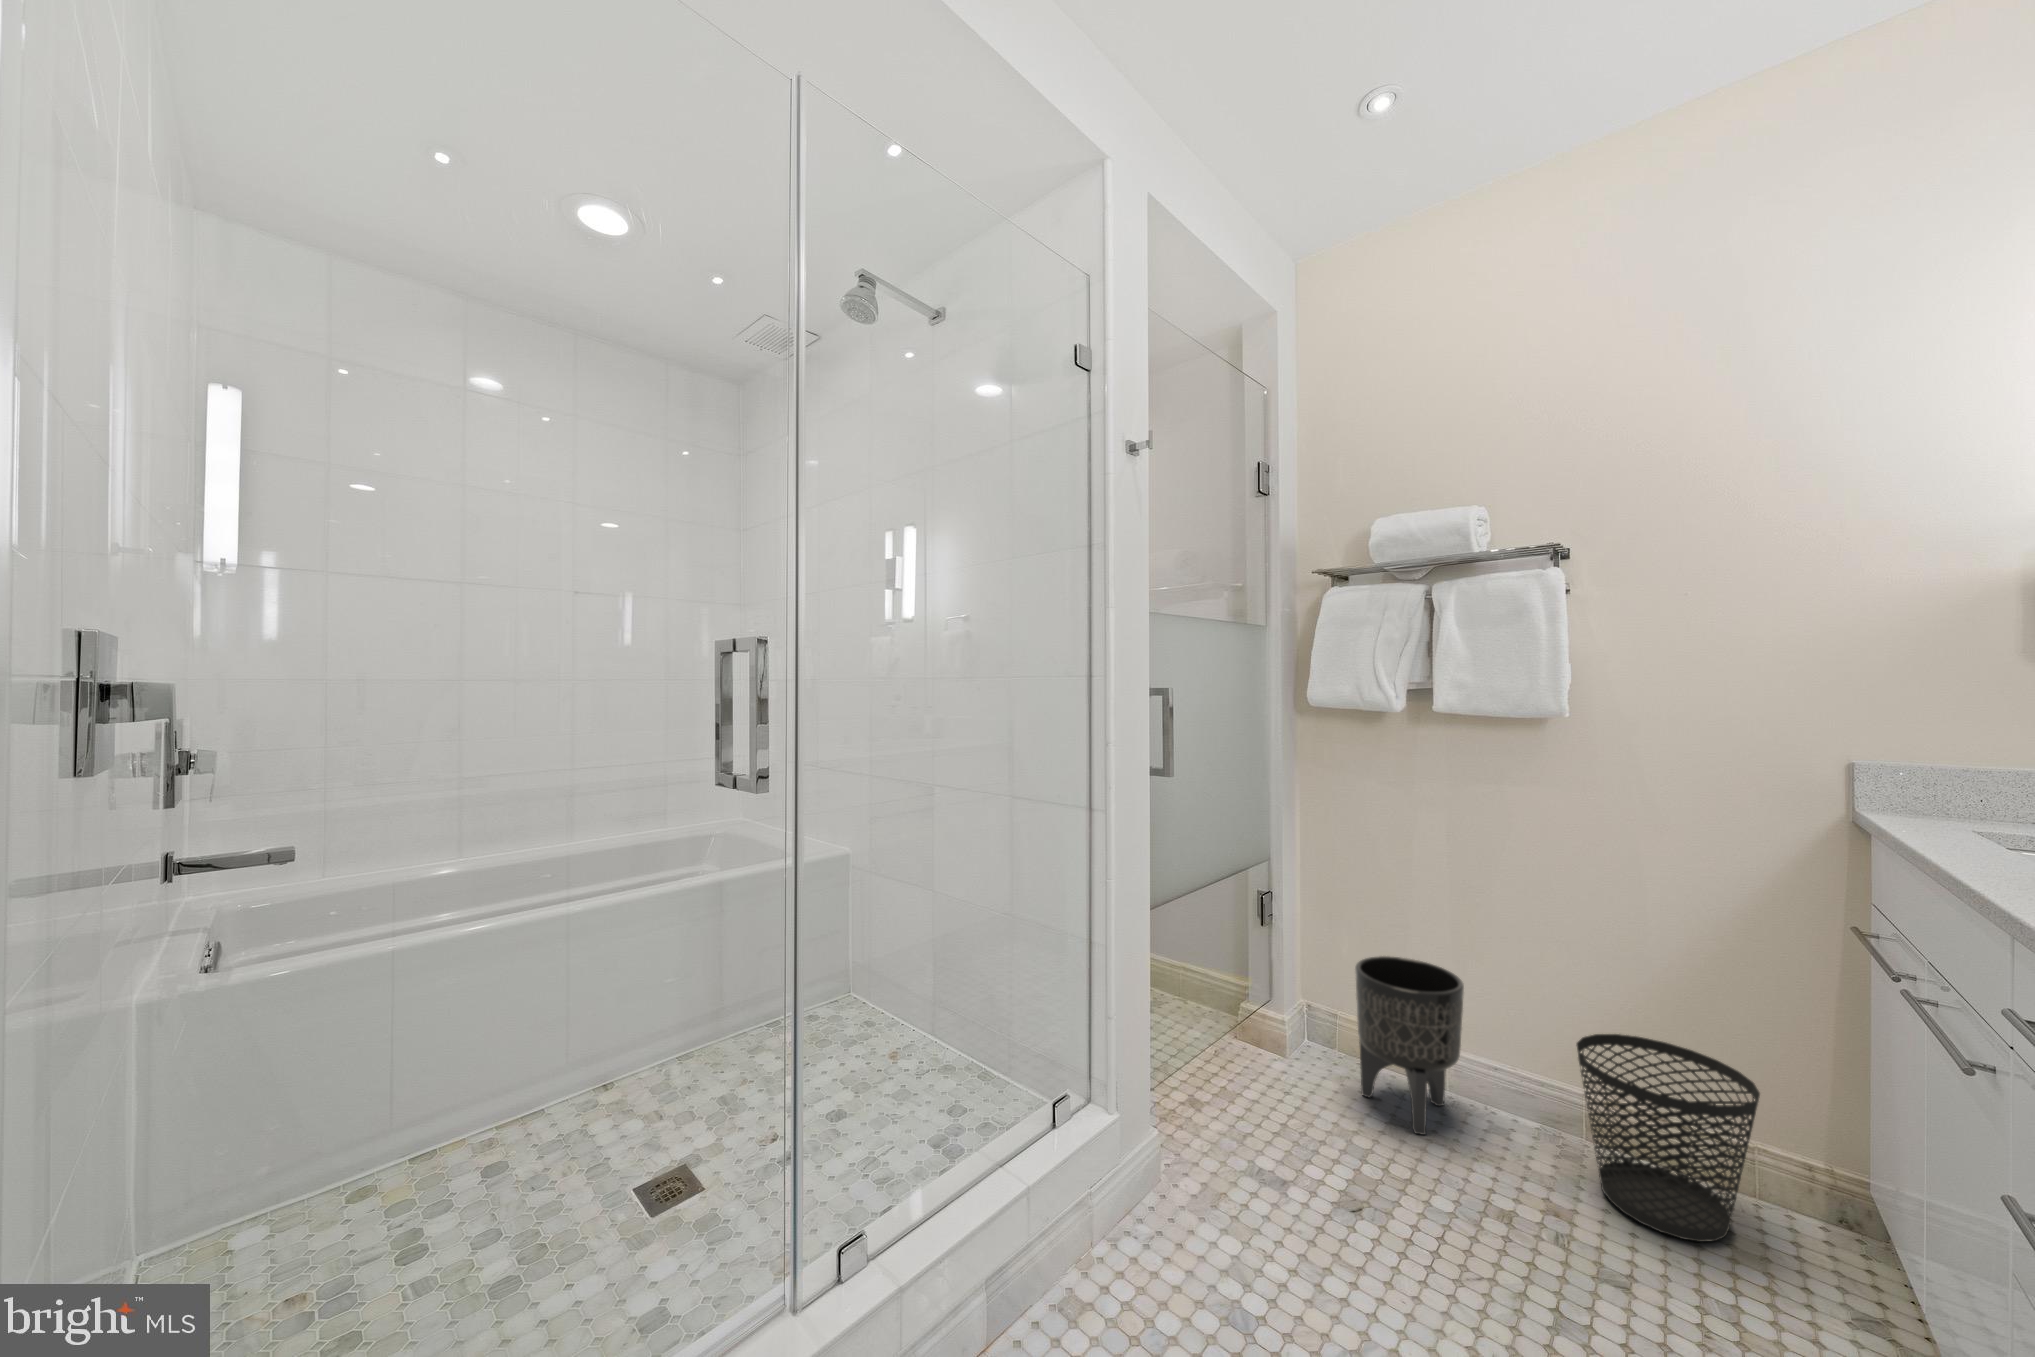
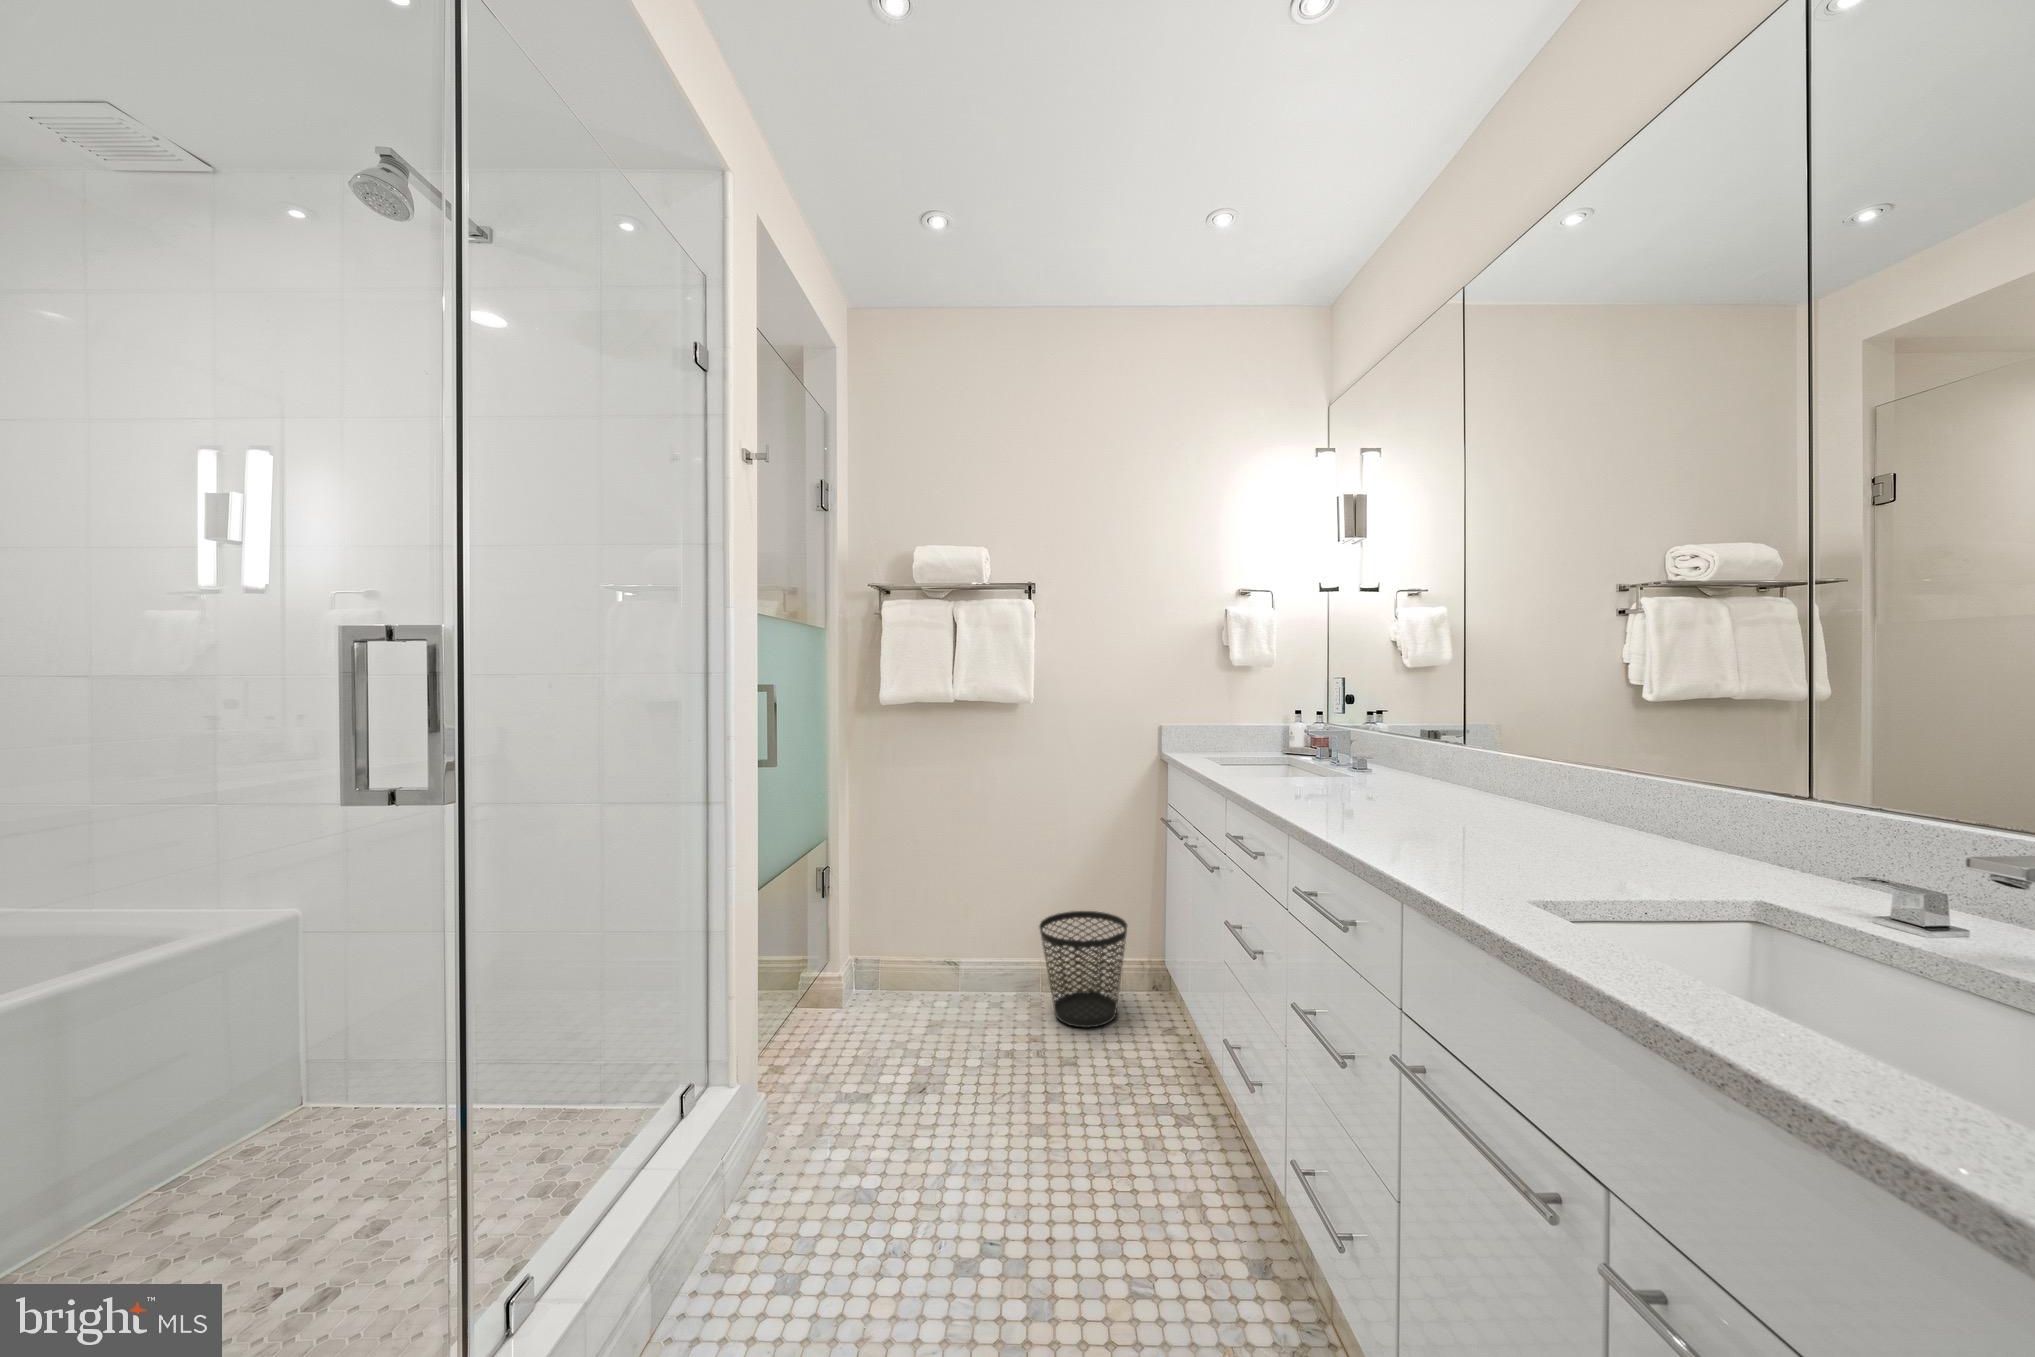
planter: present [1355,956,1464,1135] -> none [897,898,971,1026]

